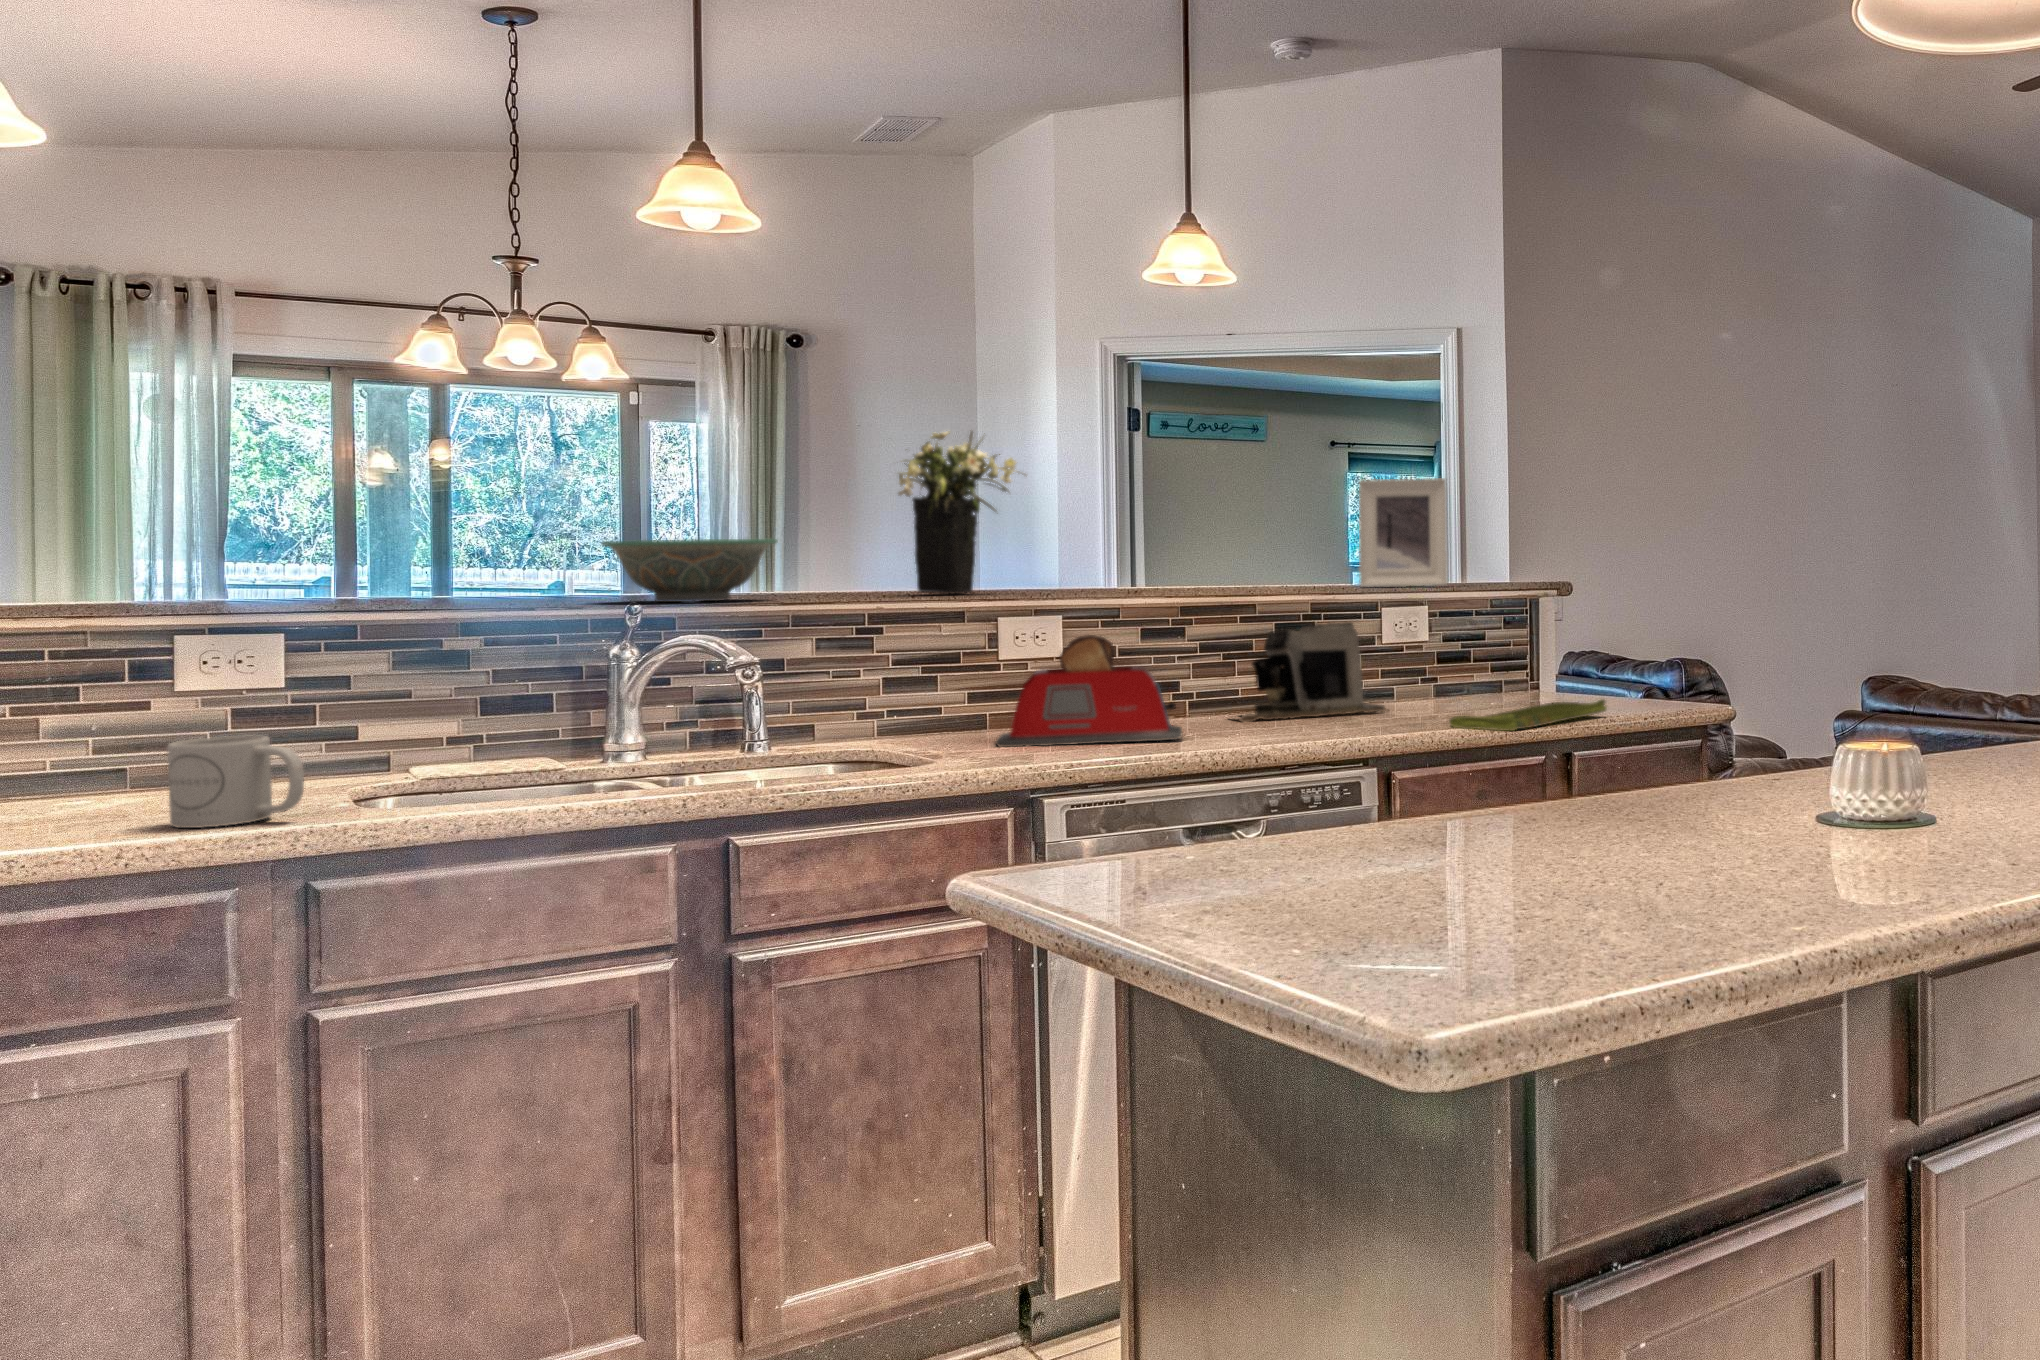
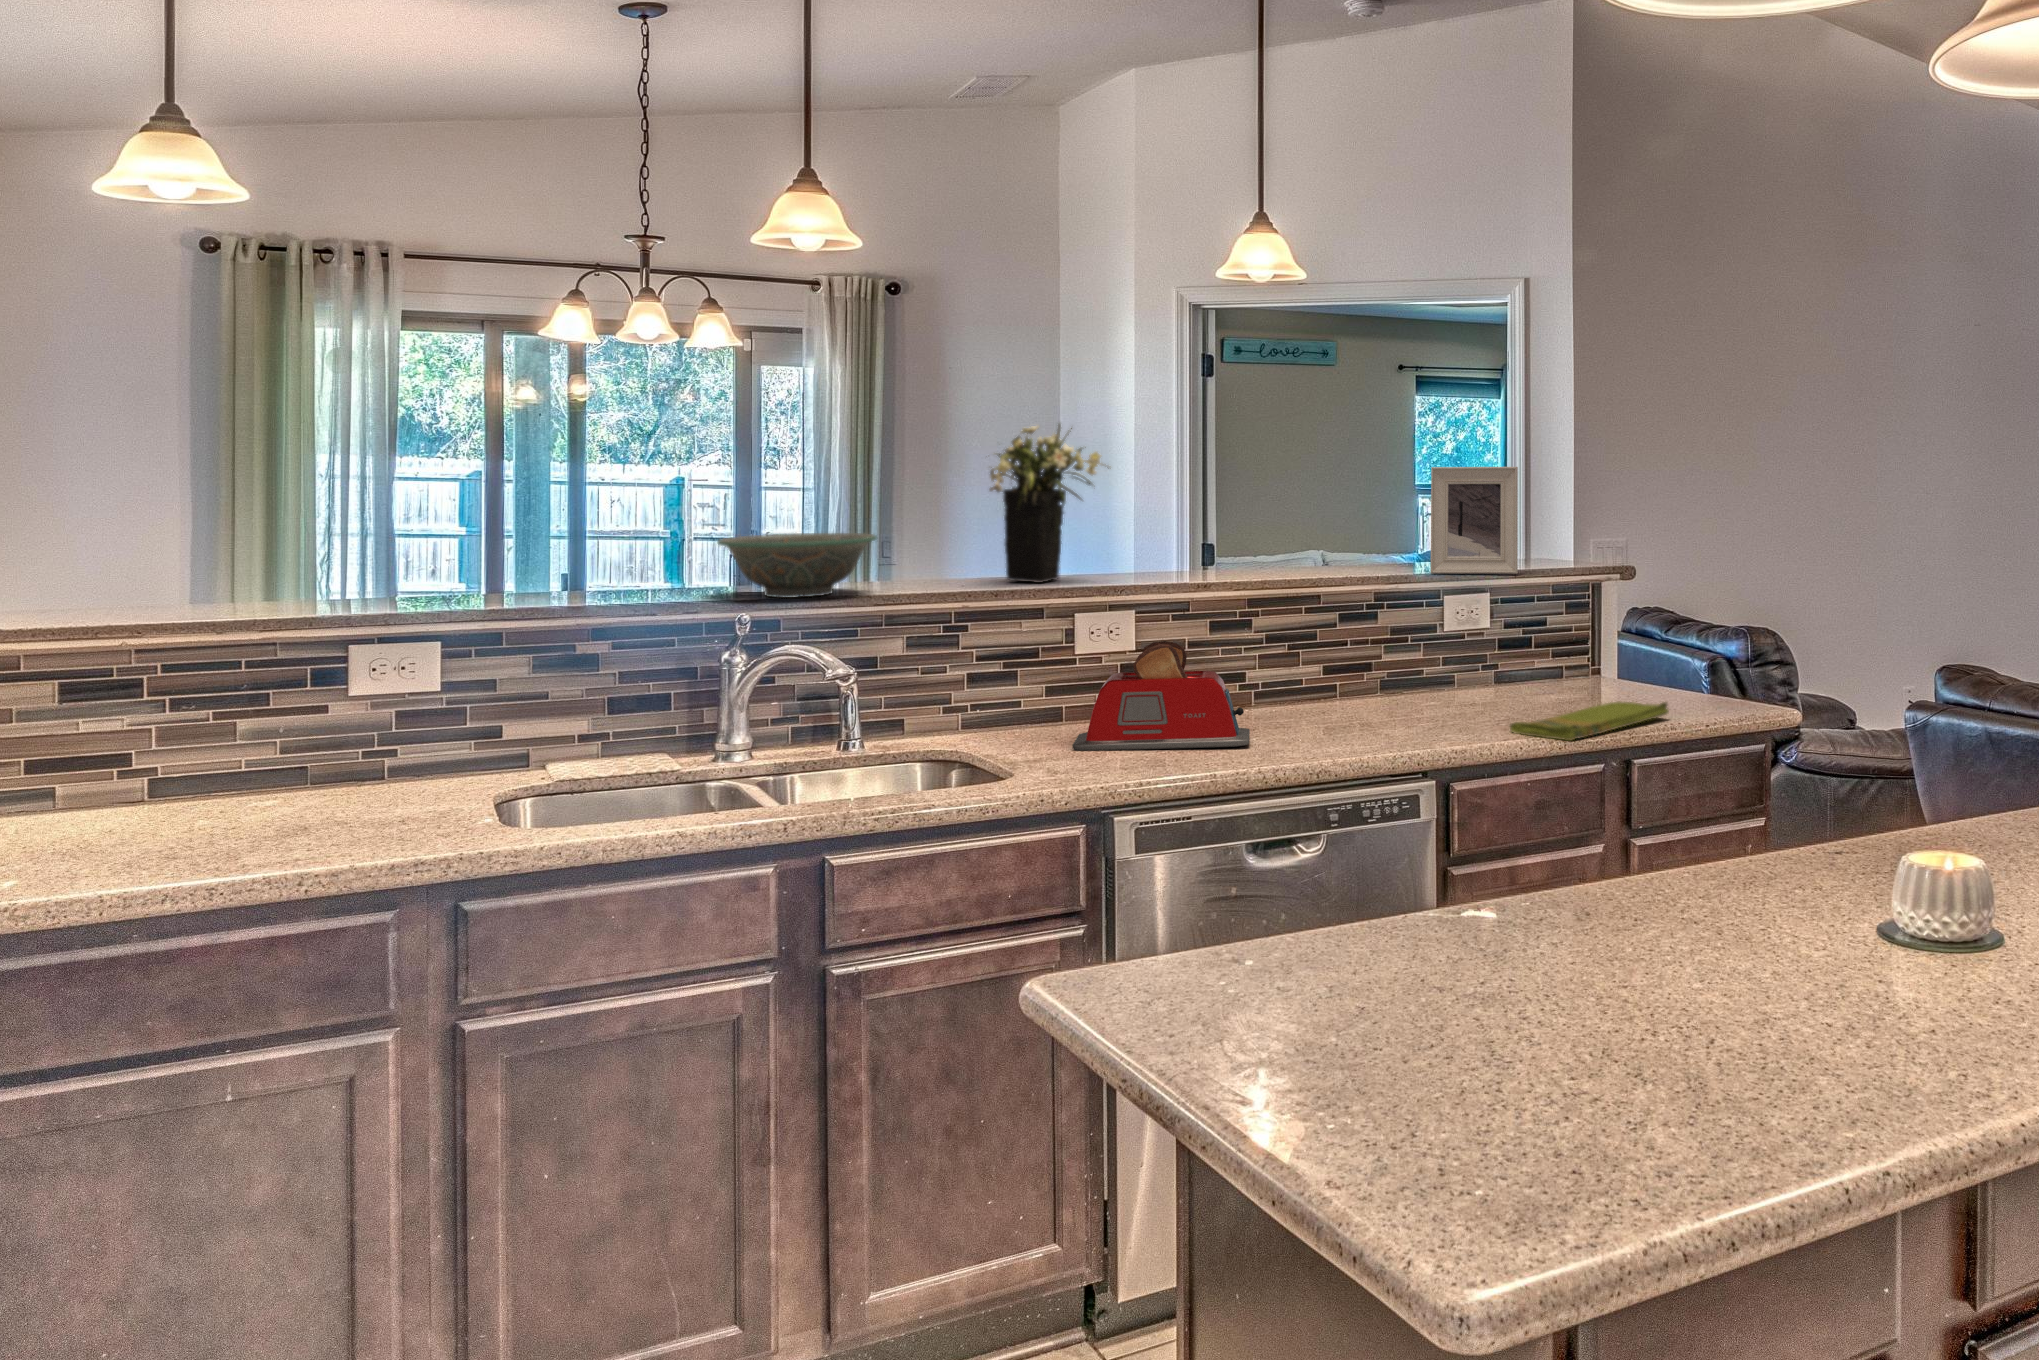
coffee maker: present [1237,622,1389,722] -> none [1293,615,1456,718]
mug: present [167,735,304,828] -> none [338,764,453,852]

